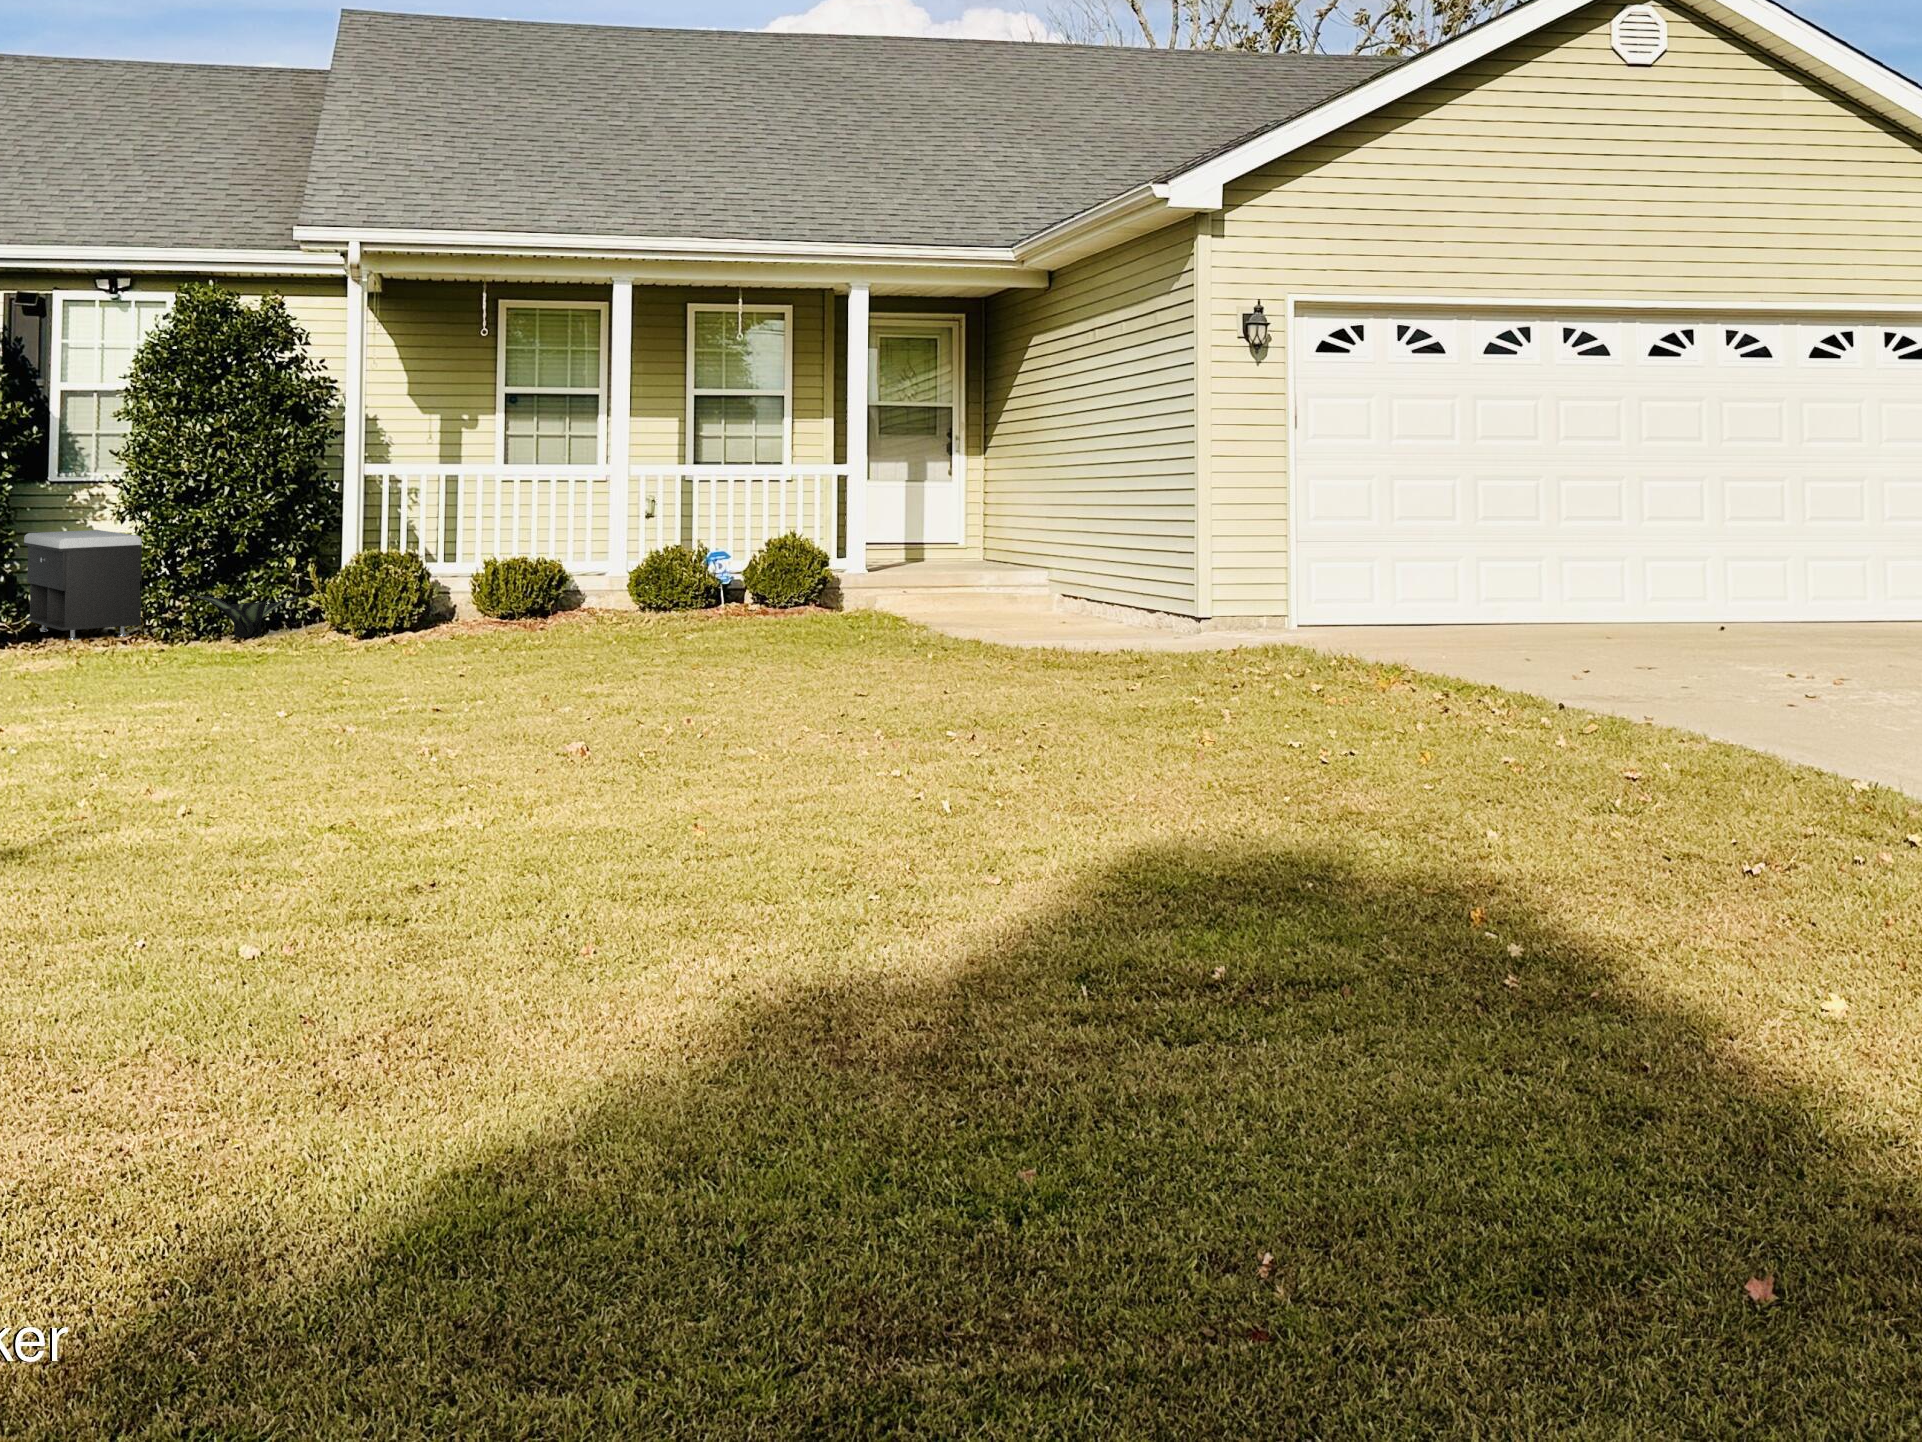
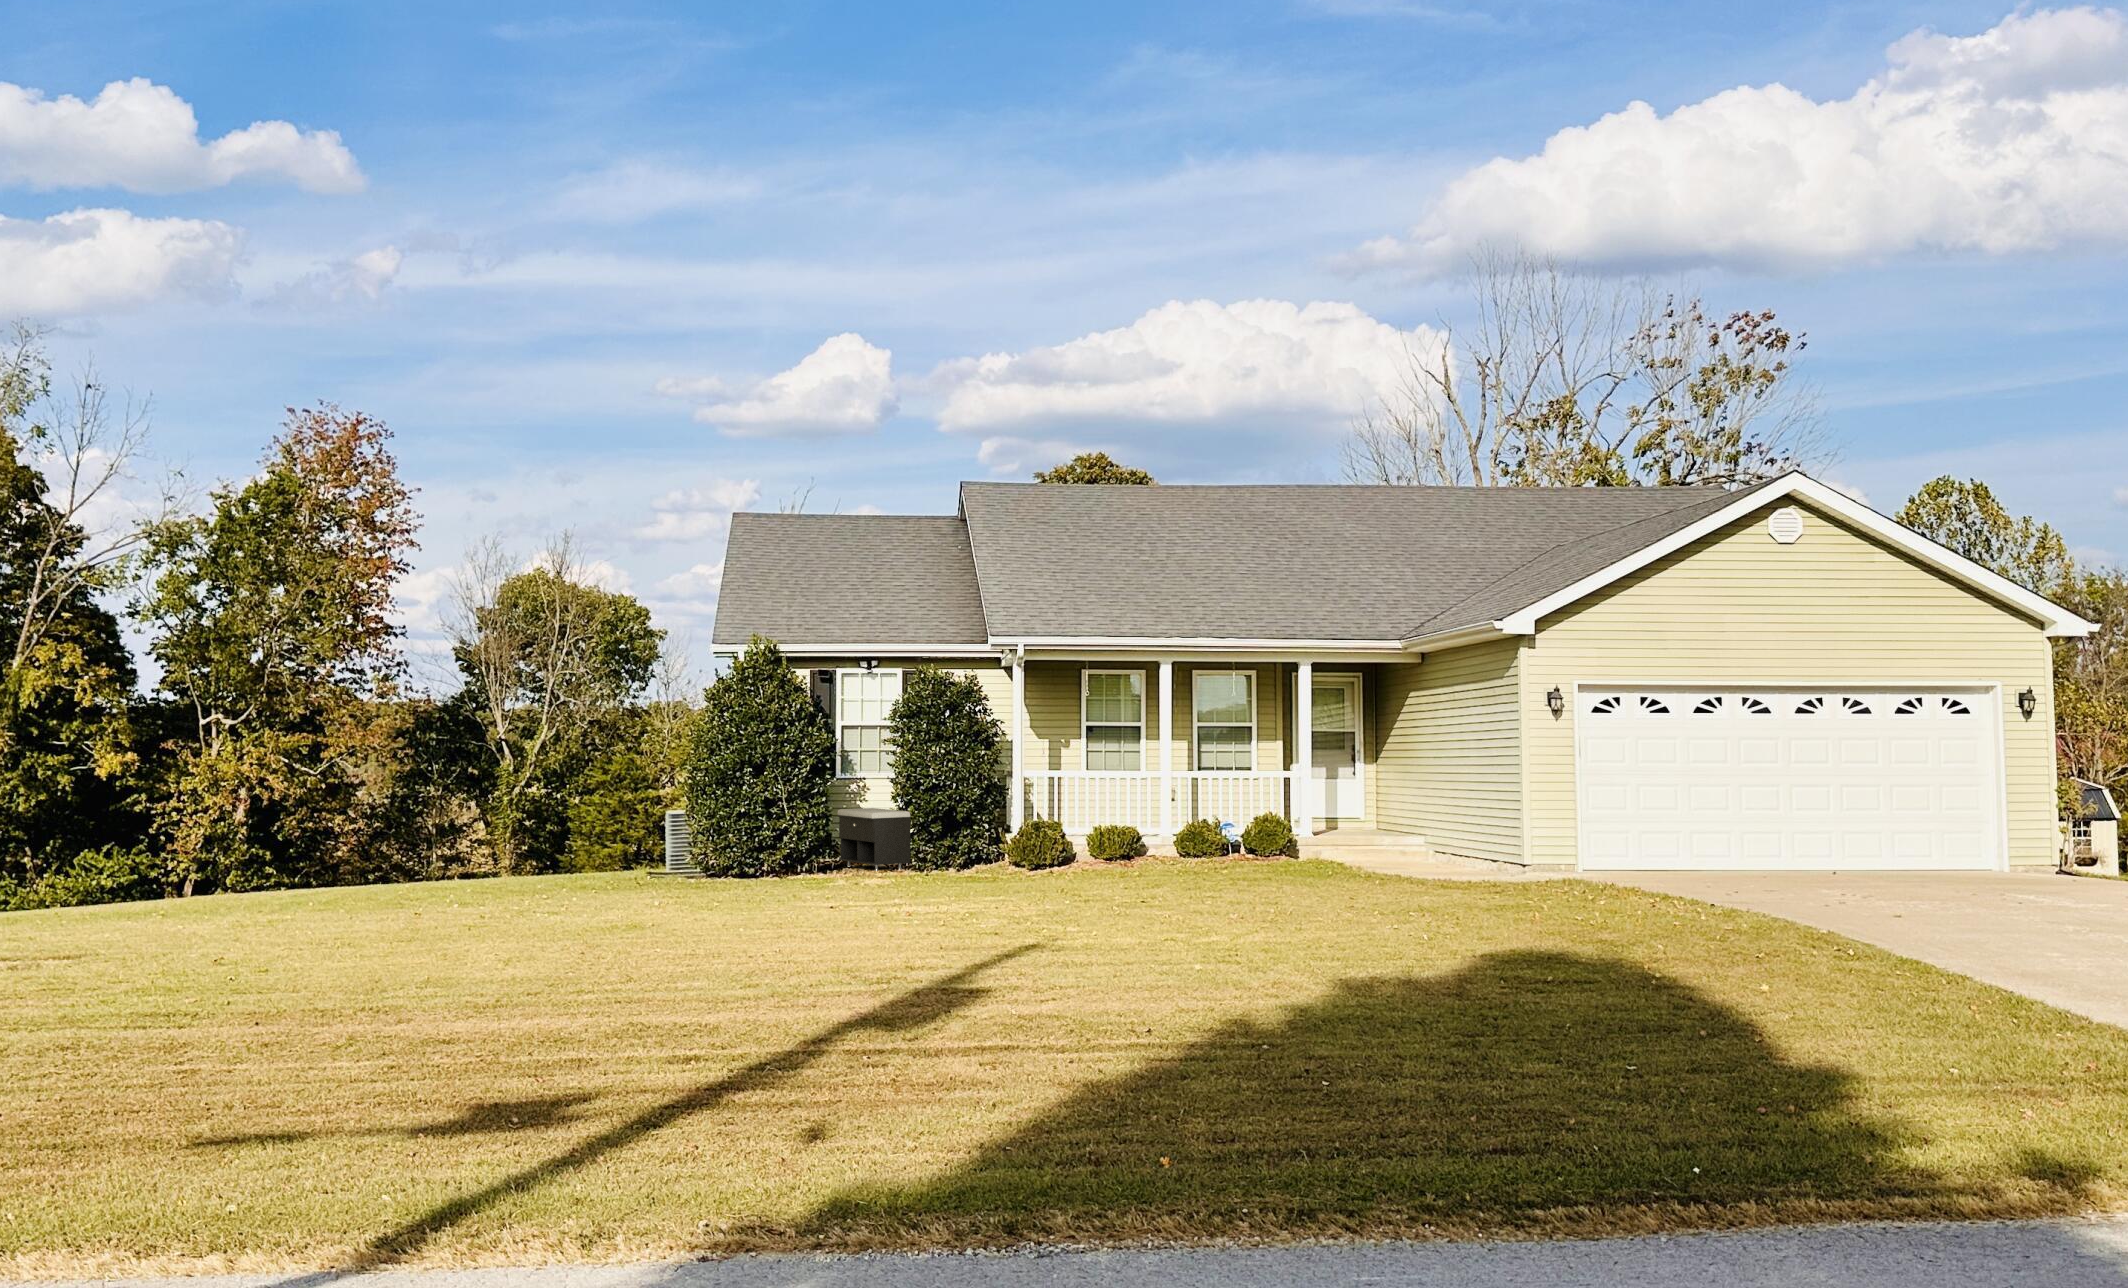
potted plant: present [190,594,298,637] -> none [942,843,1000,871]

